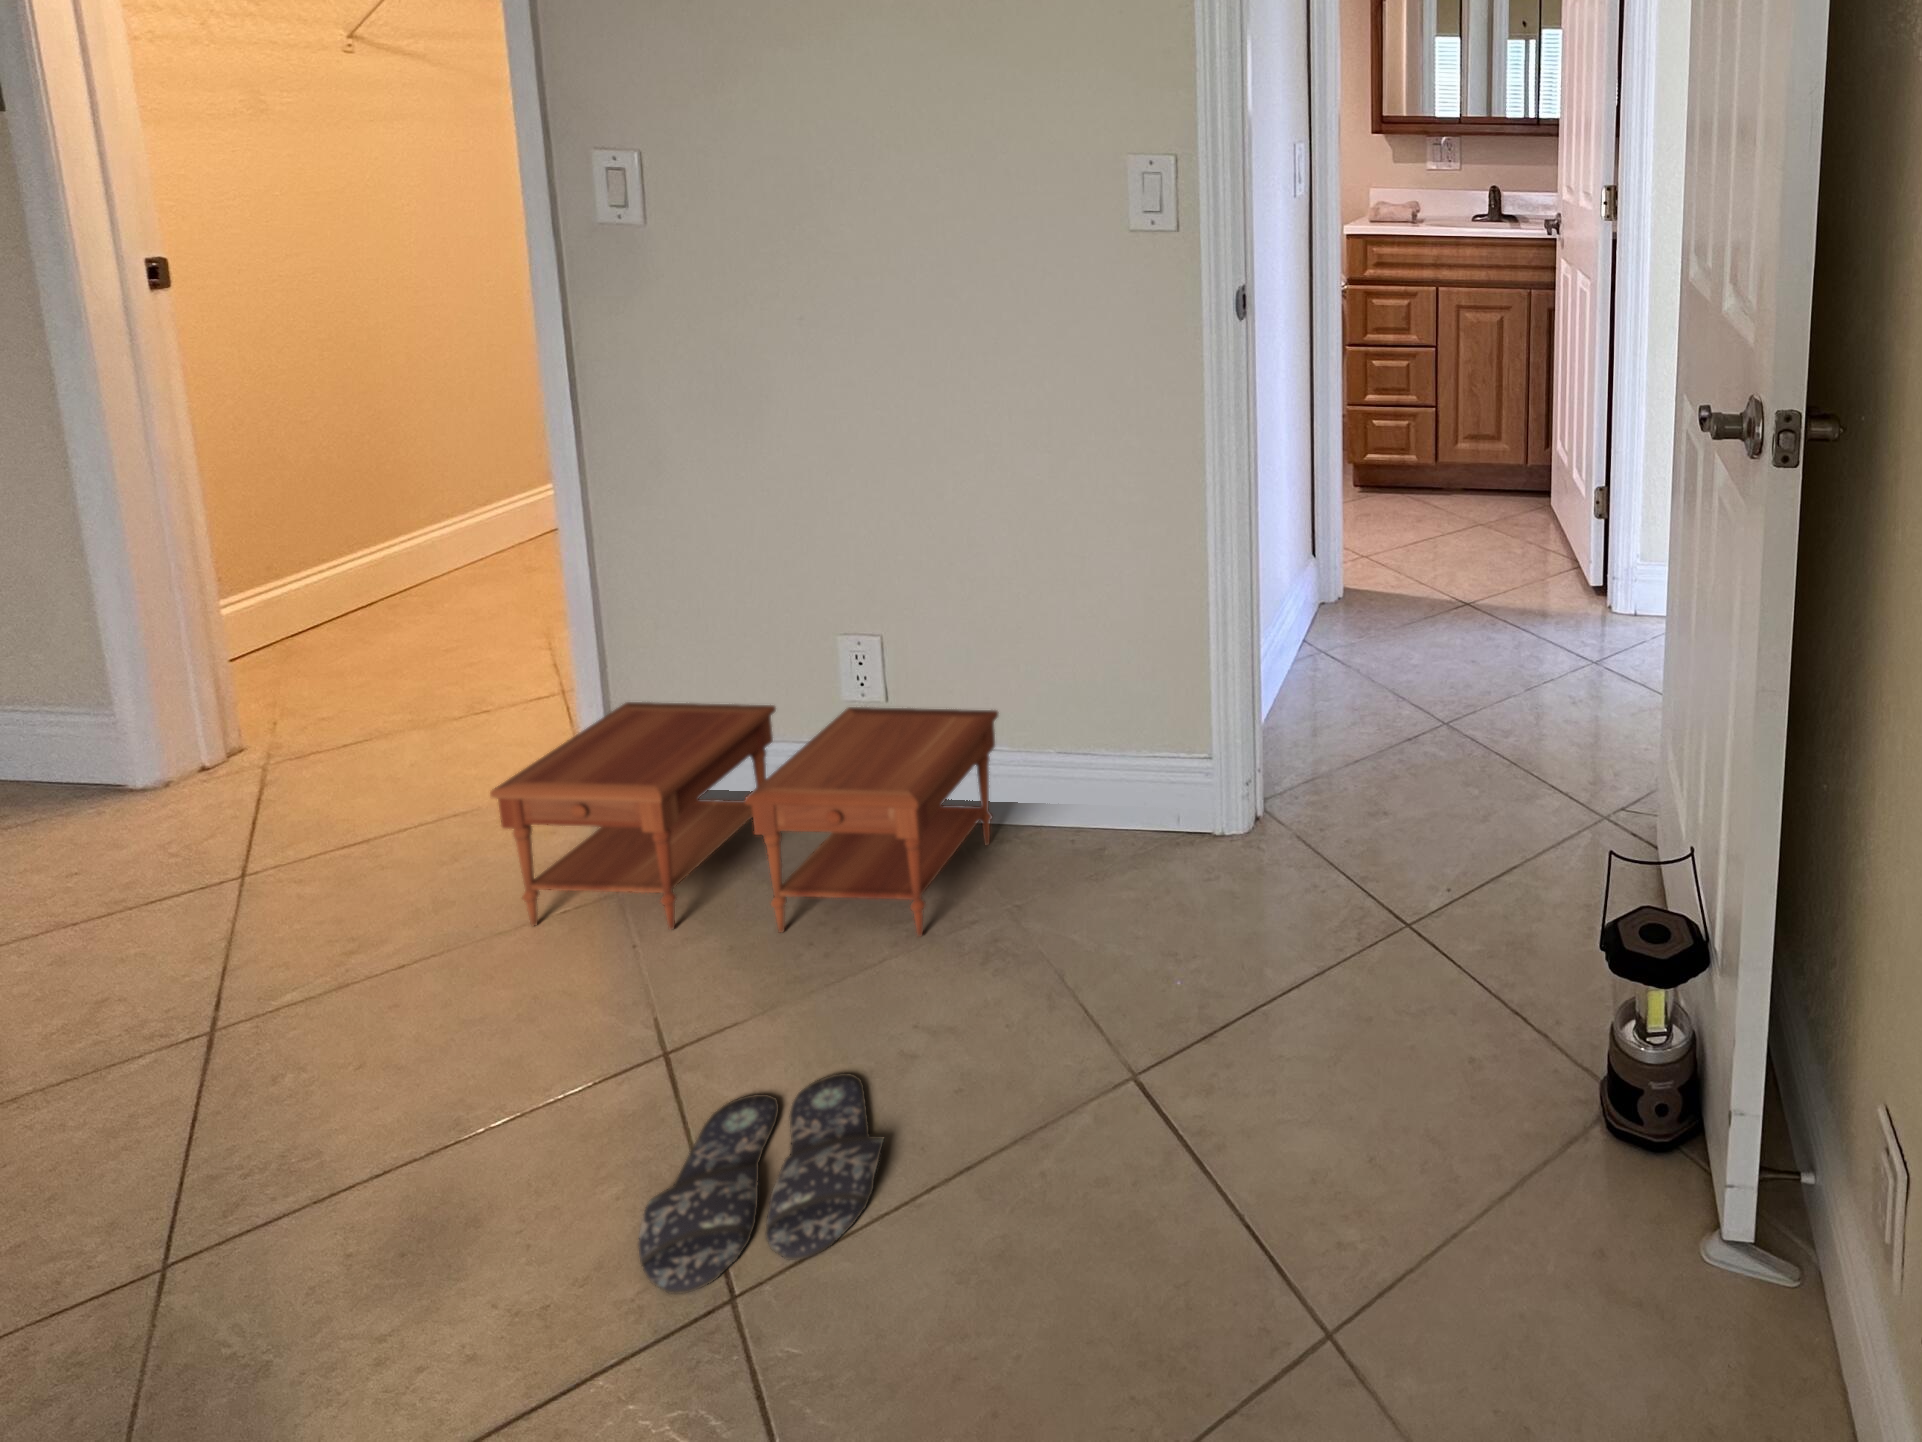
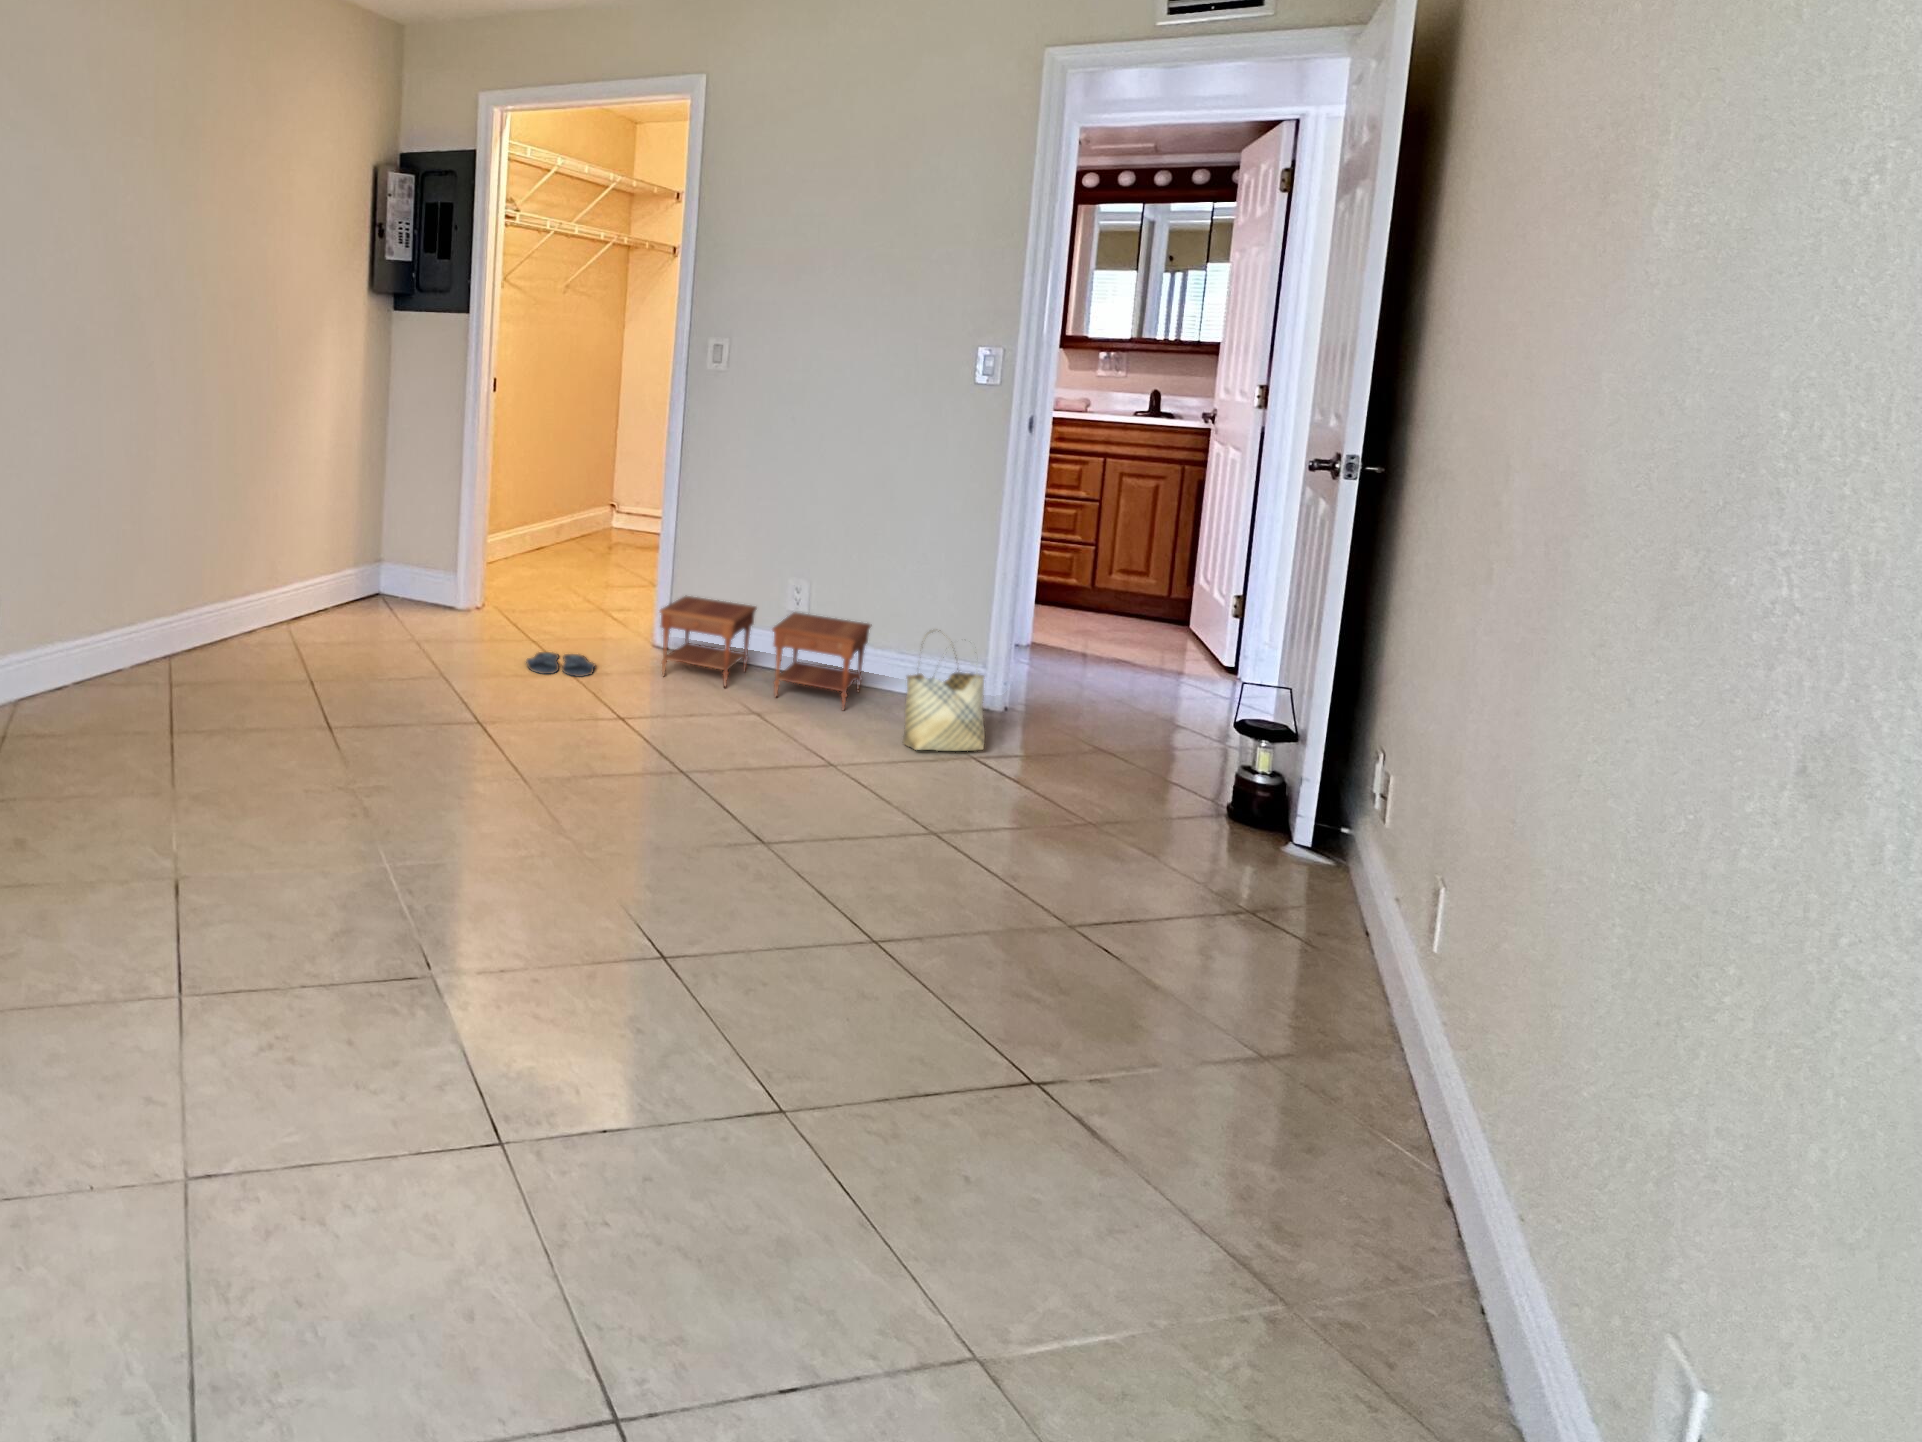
woven basket: none [974,783,1170,1088] -> present [903,639,985,751]
slippers: present [639,1073,884,1294] -> present [526,652,595,677]

